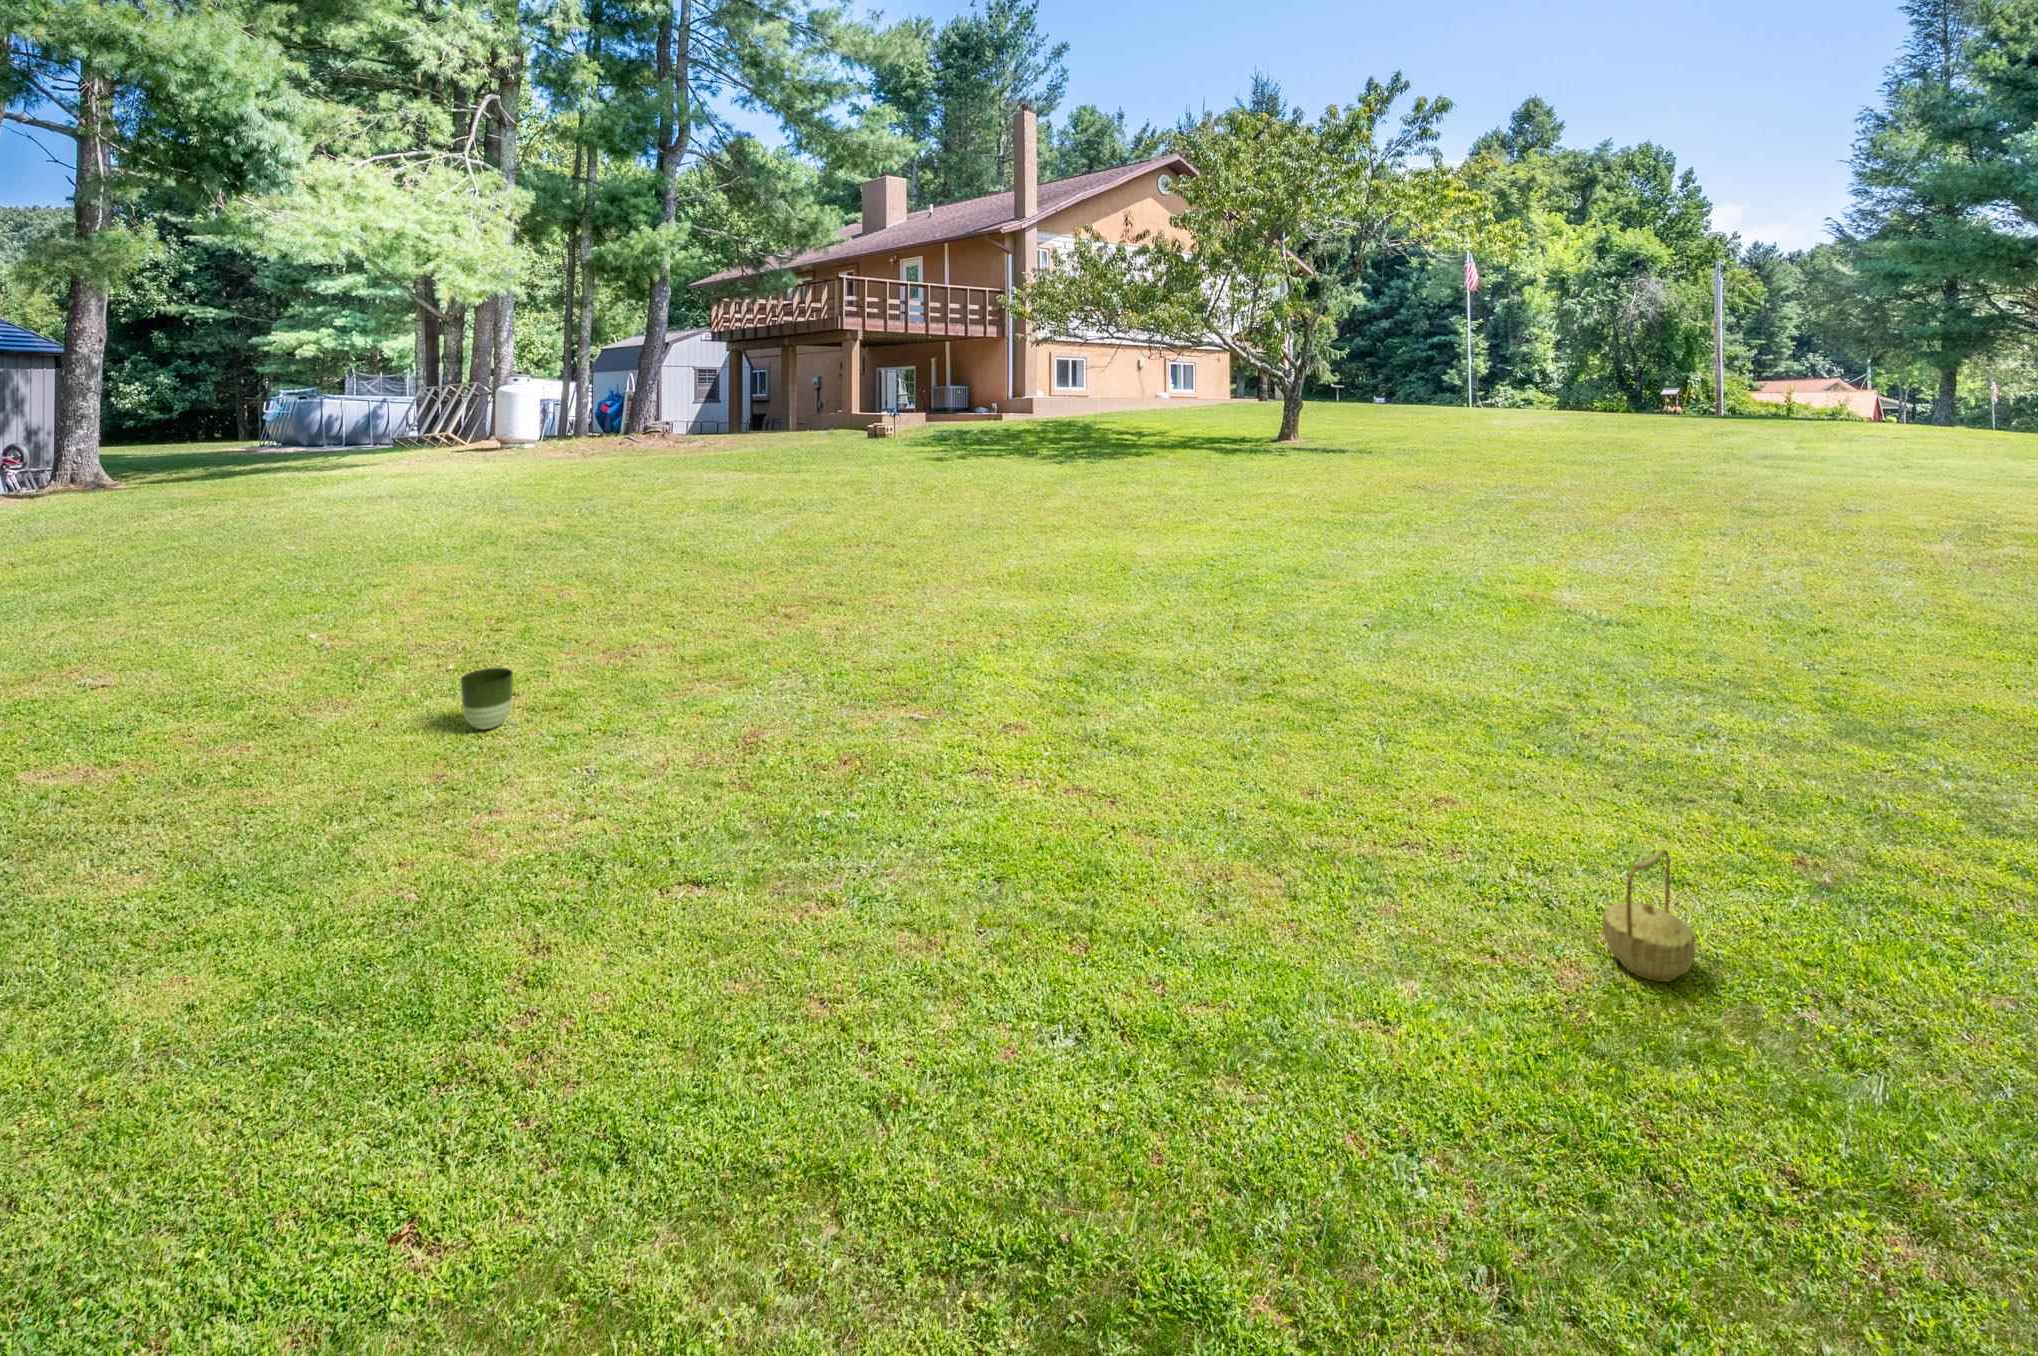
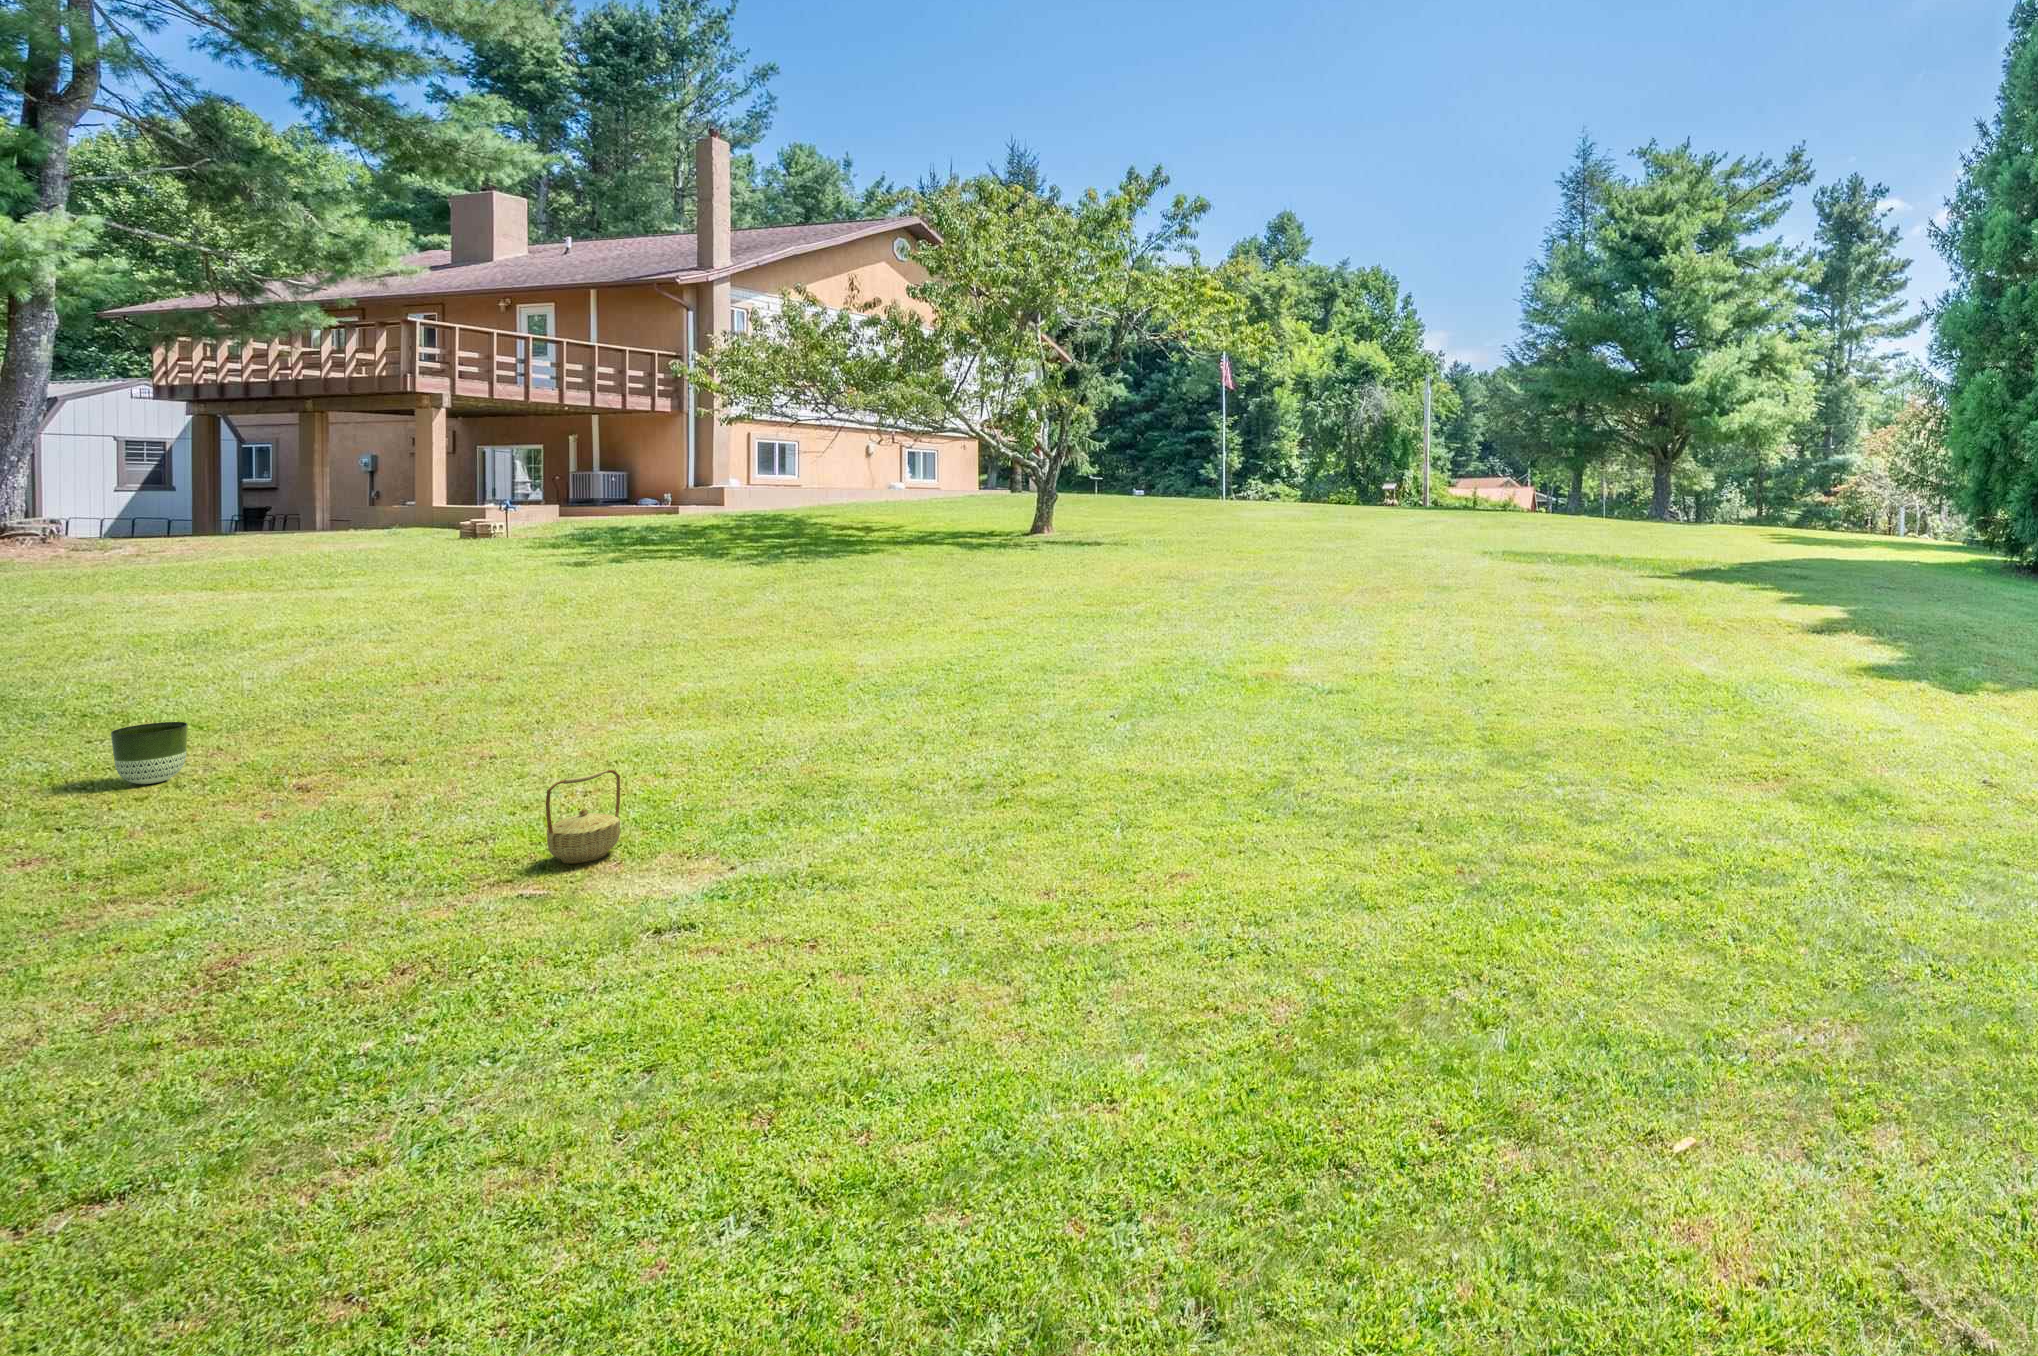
basket: present [1603,850,1695,982] -> present [546,770,620,864]

